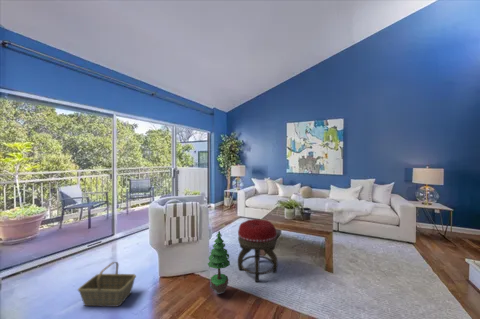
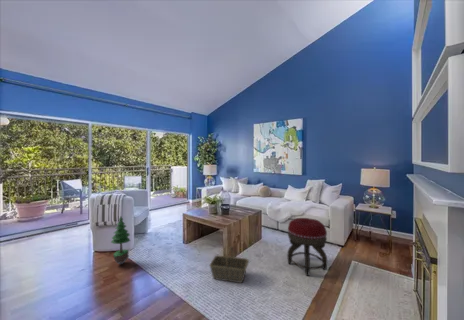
footstool: present [238,219,278,282] -> present [288,218,327,276]
basket: present [78,262,136,306] -> present [210,247,248,283]

